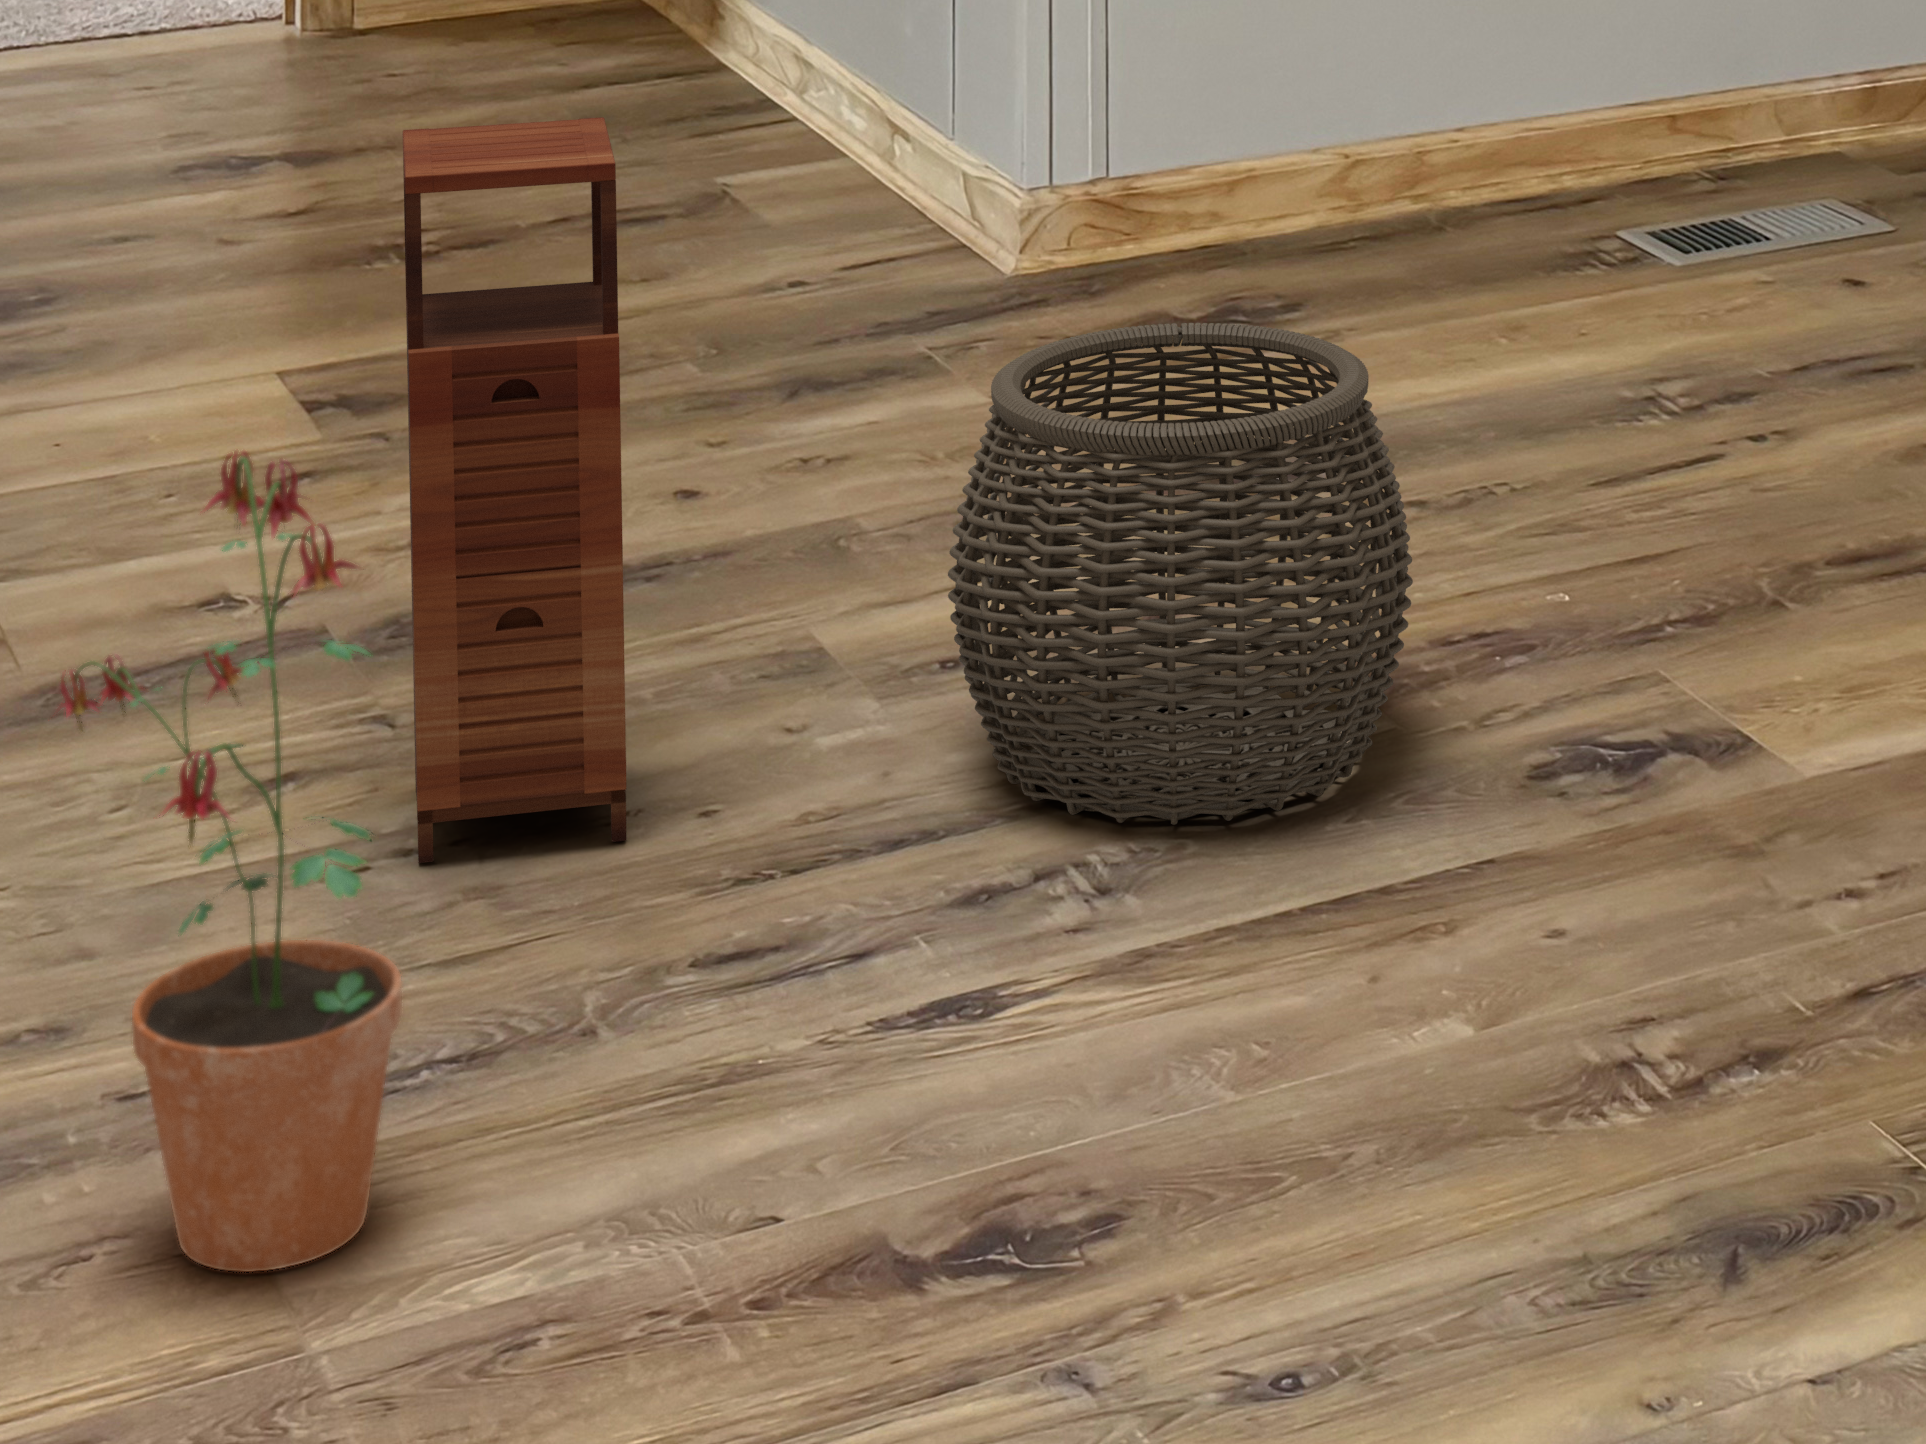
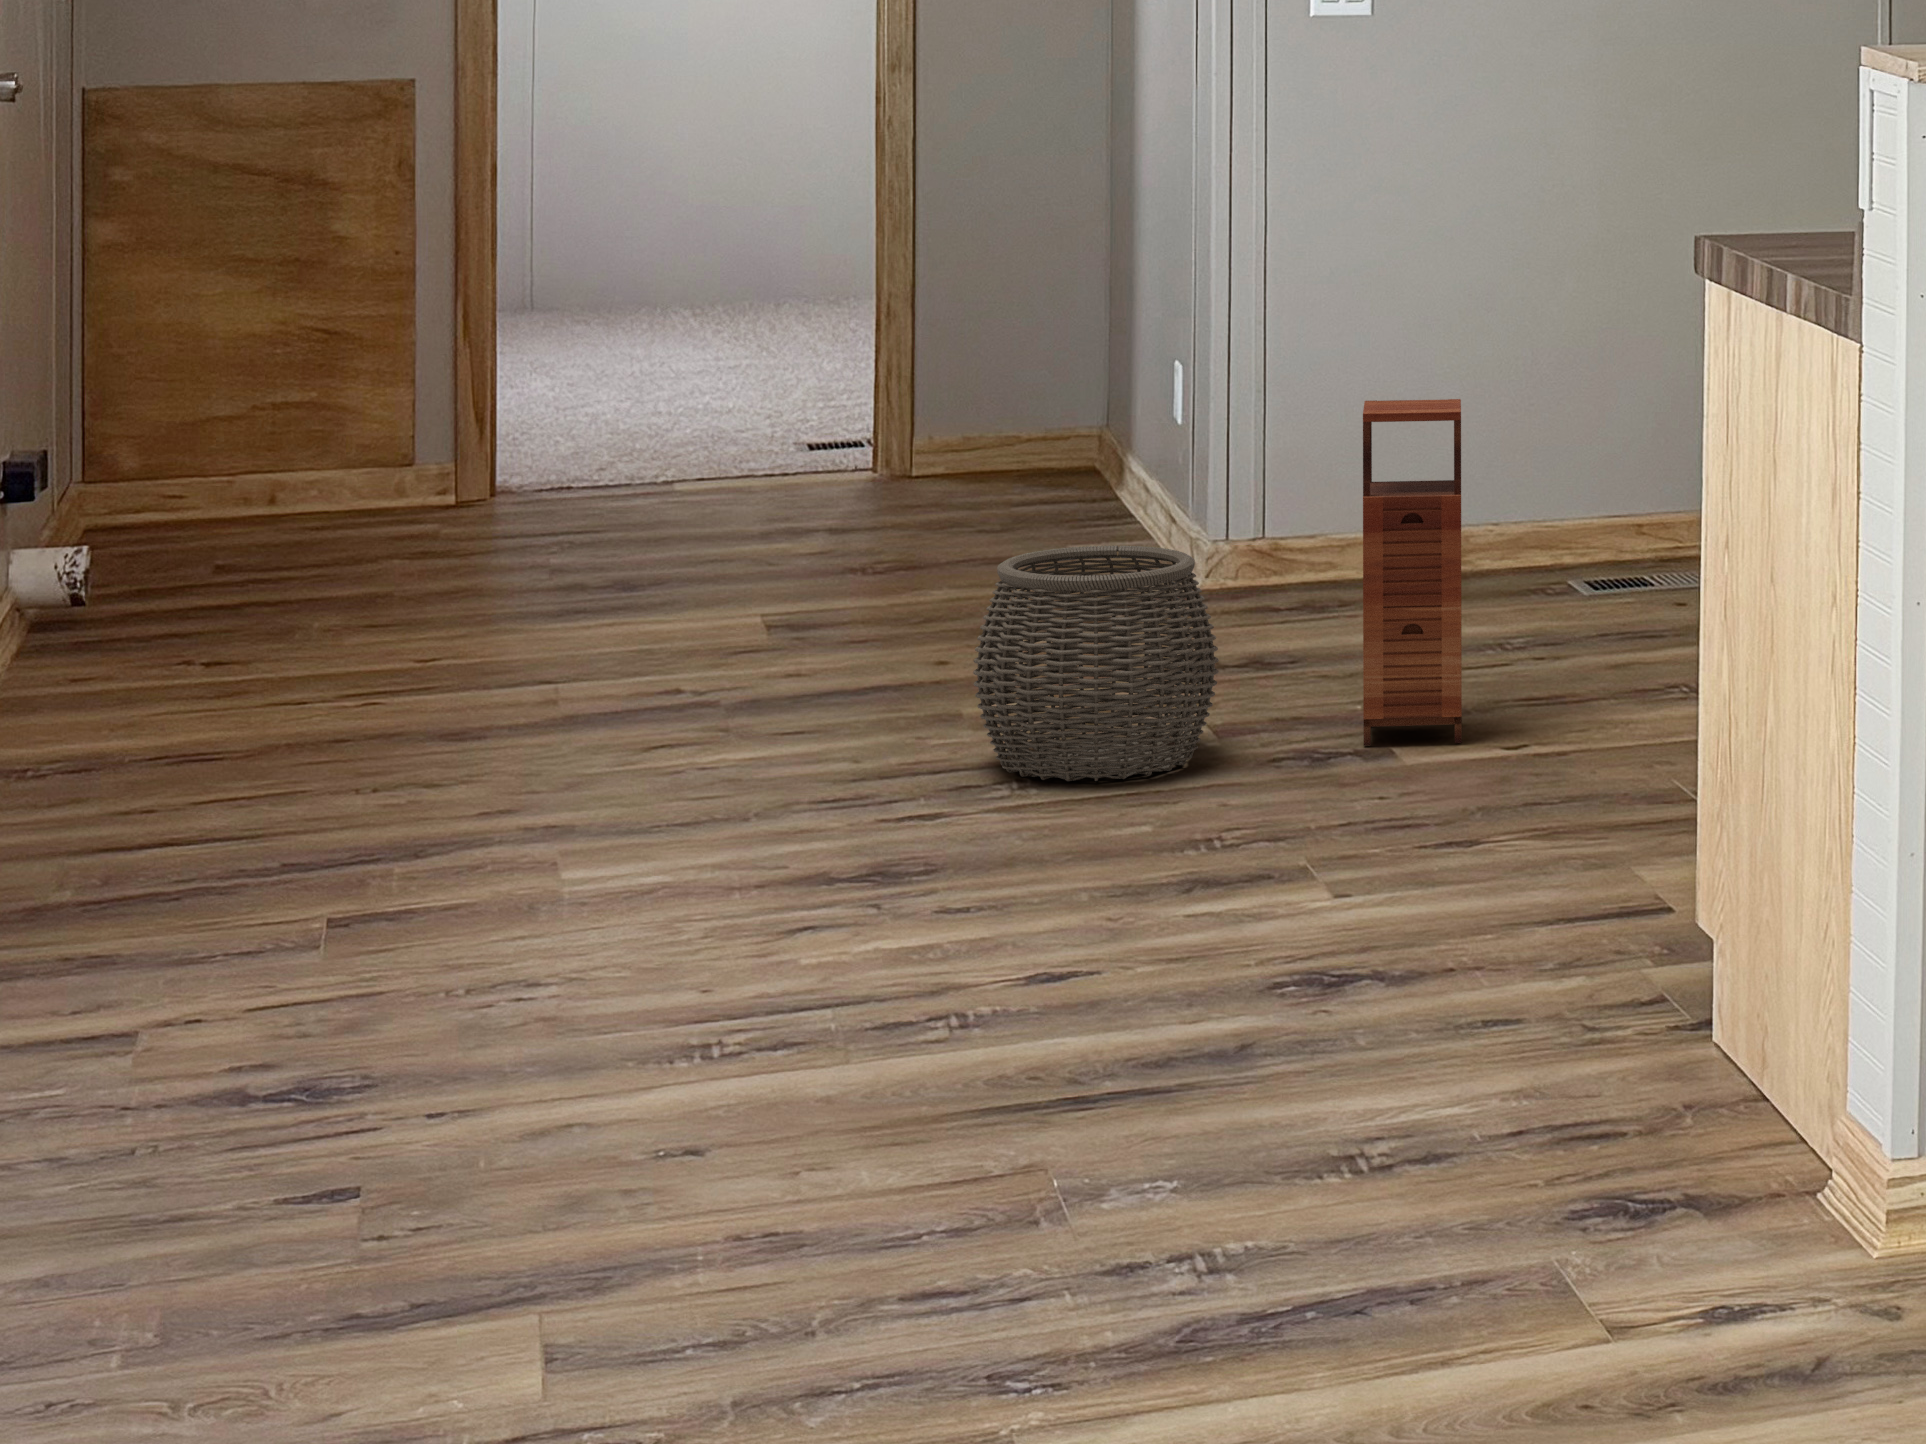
storage cabinet: present [403,117,627,863] -> present [1363,399,1462,746]
potted plant: present [54,451,402,1272] -> none [474,526,622,882]

